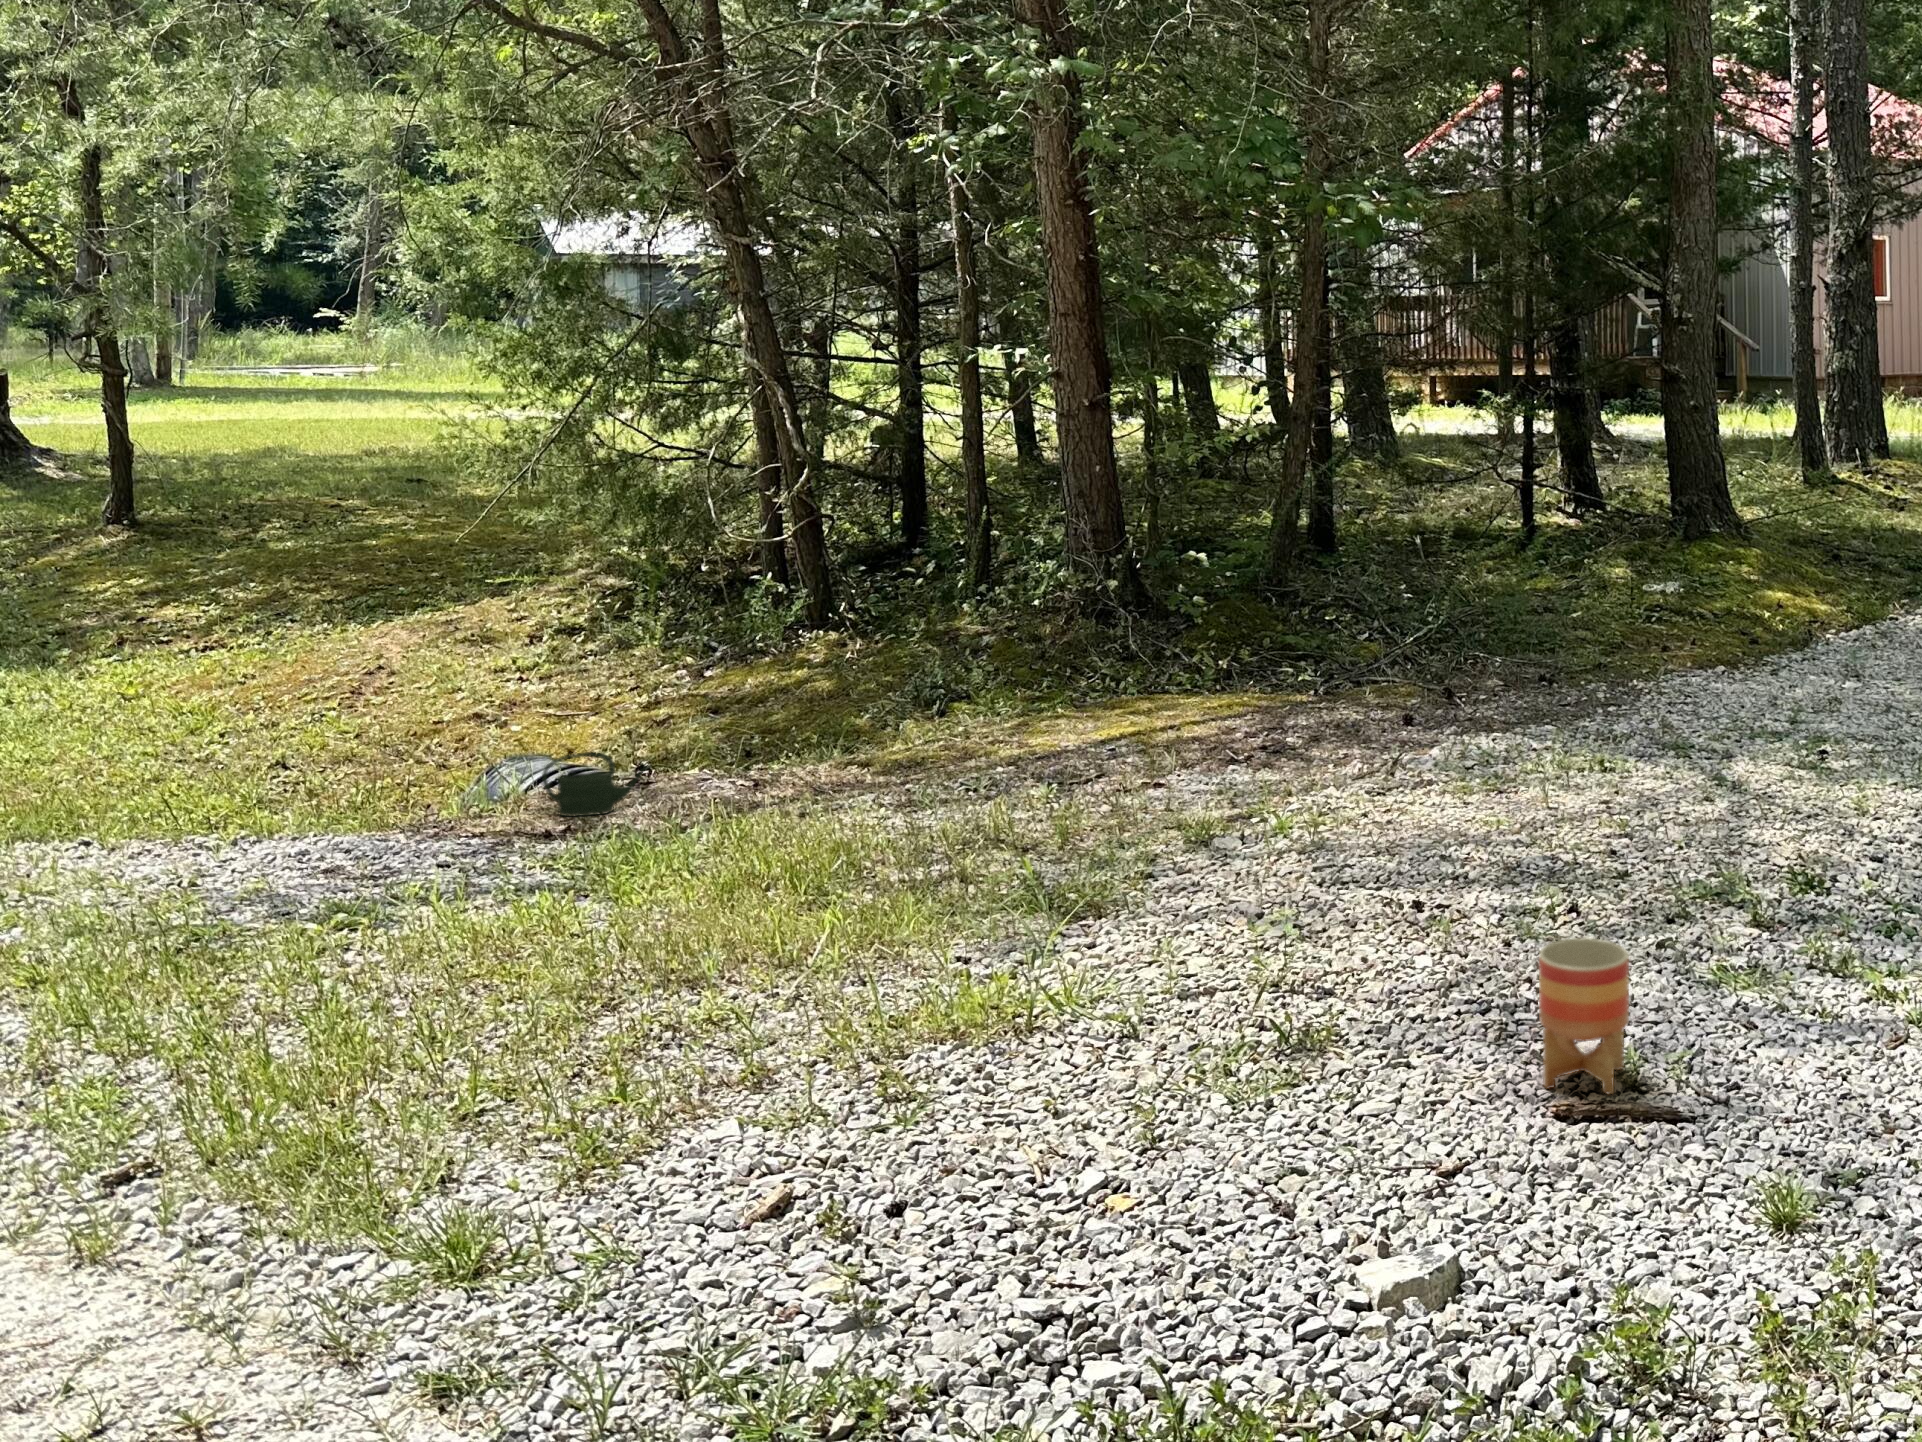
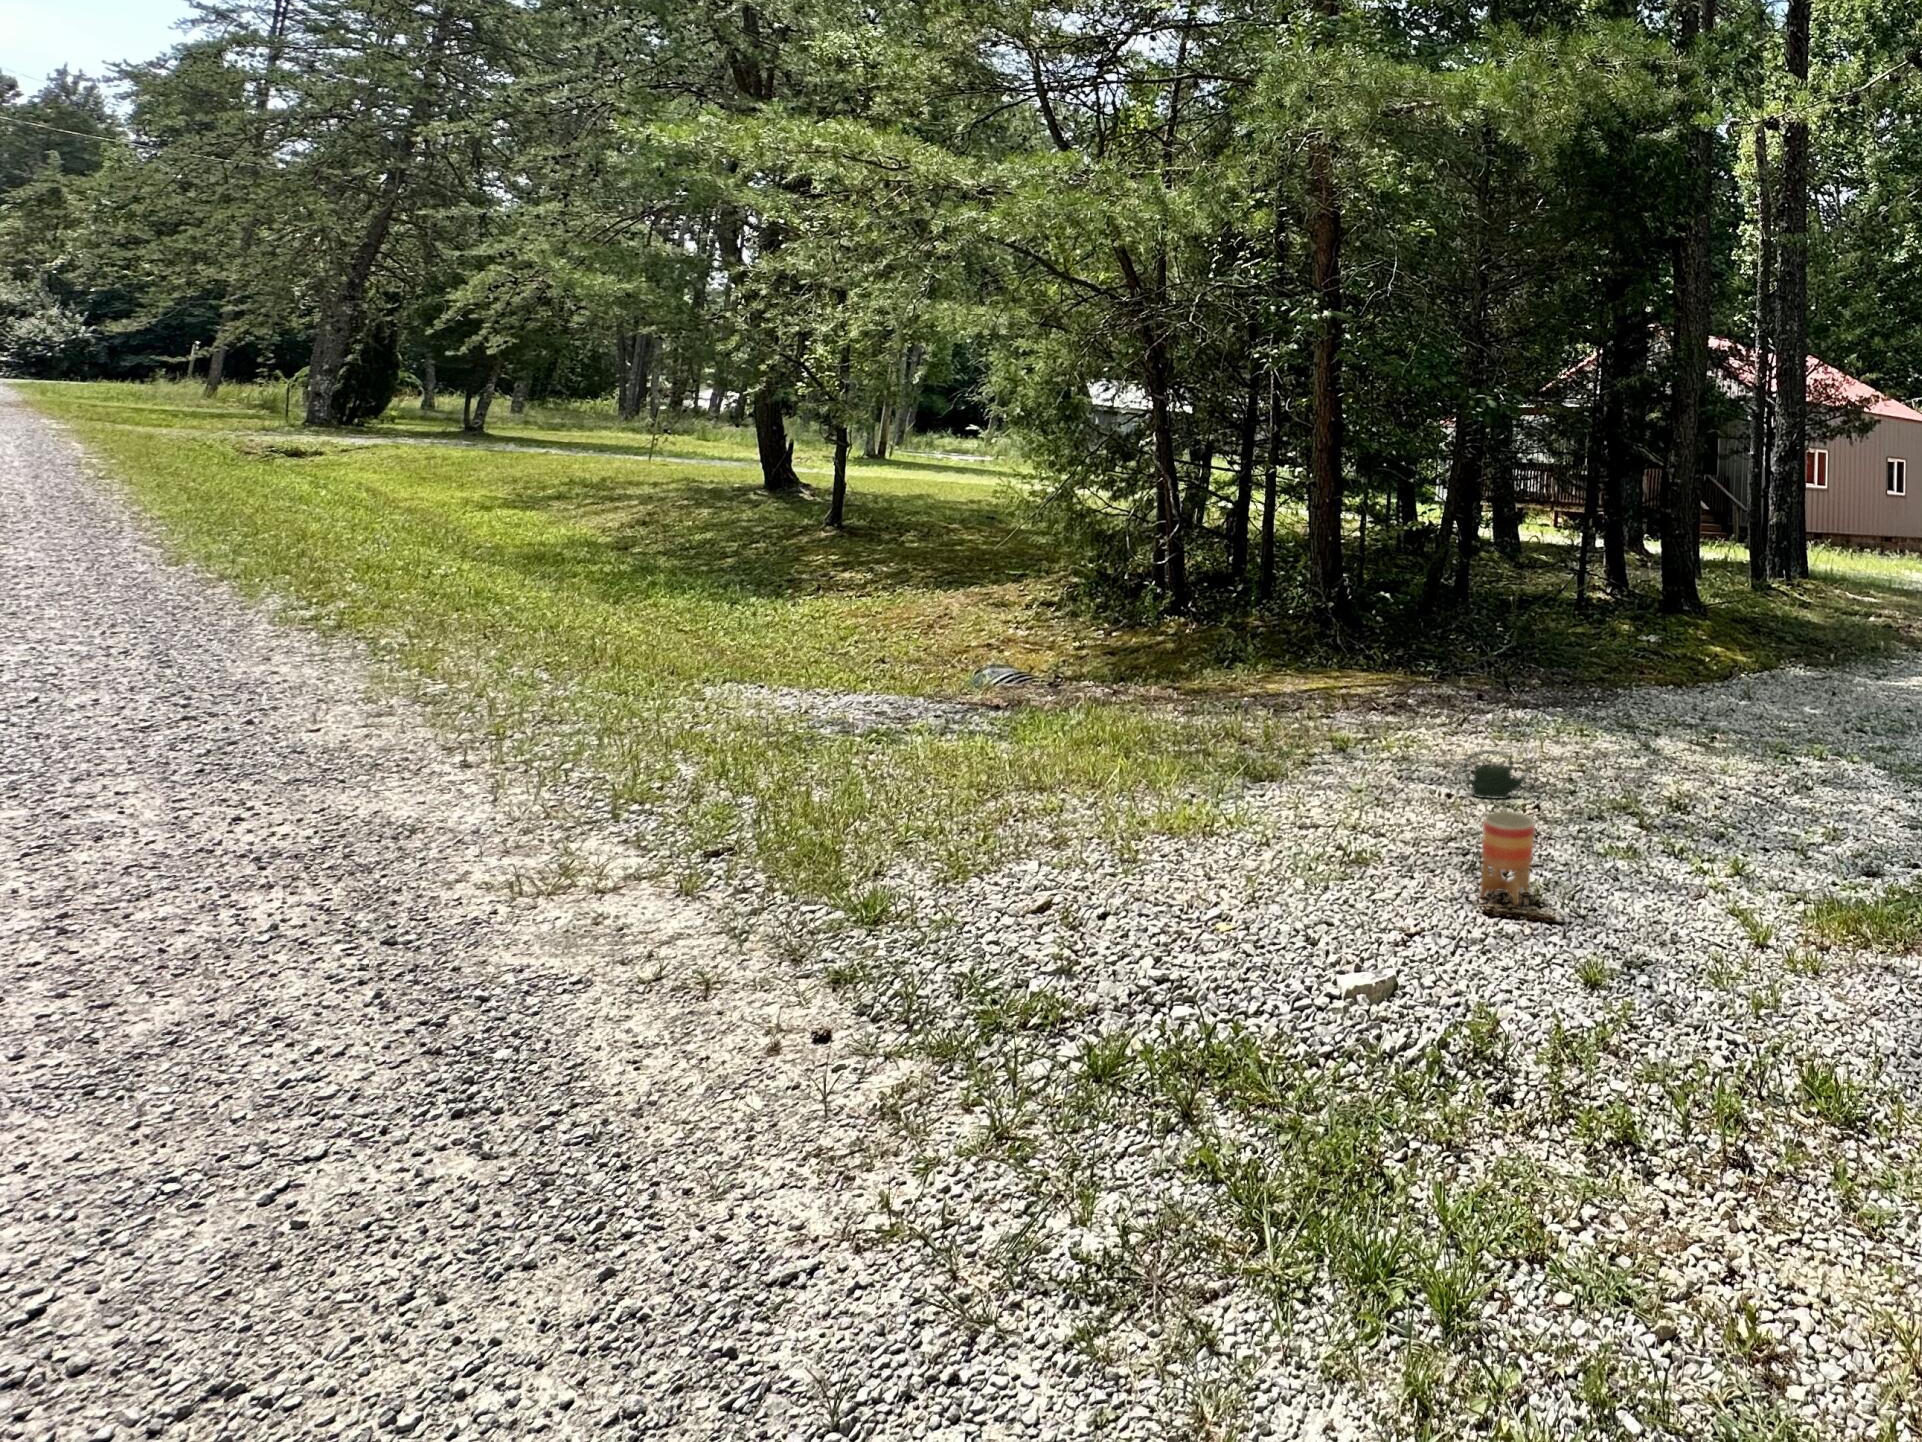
watering can: present [542,752,651,816] -> present [1464,750,1536,799]

